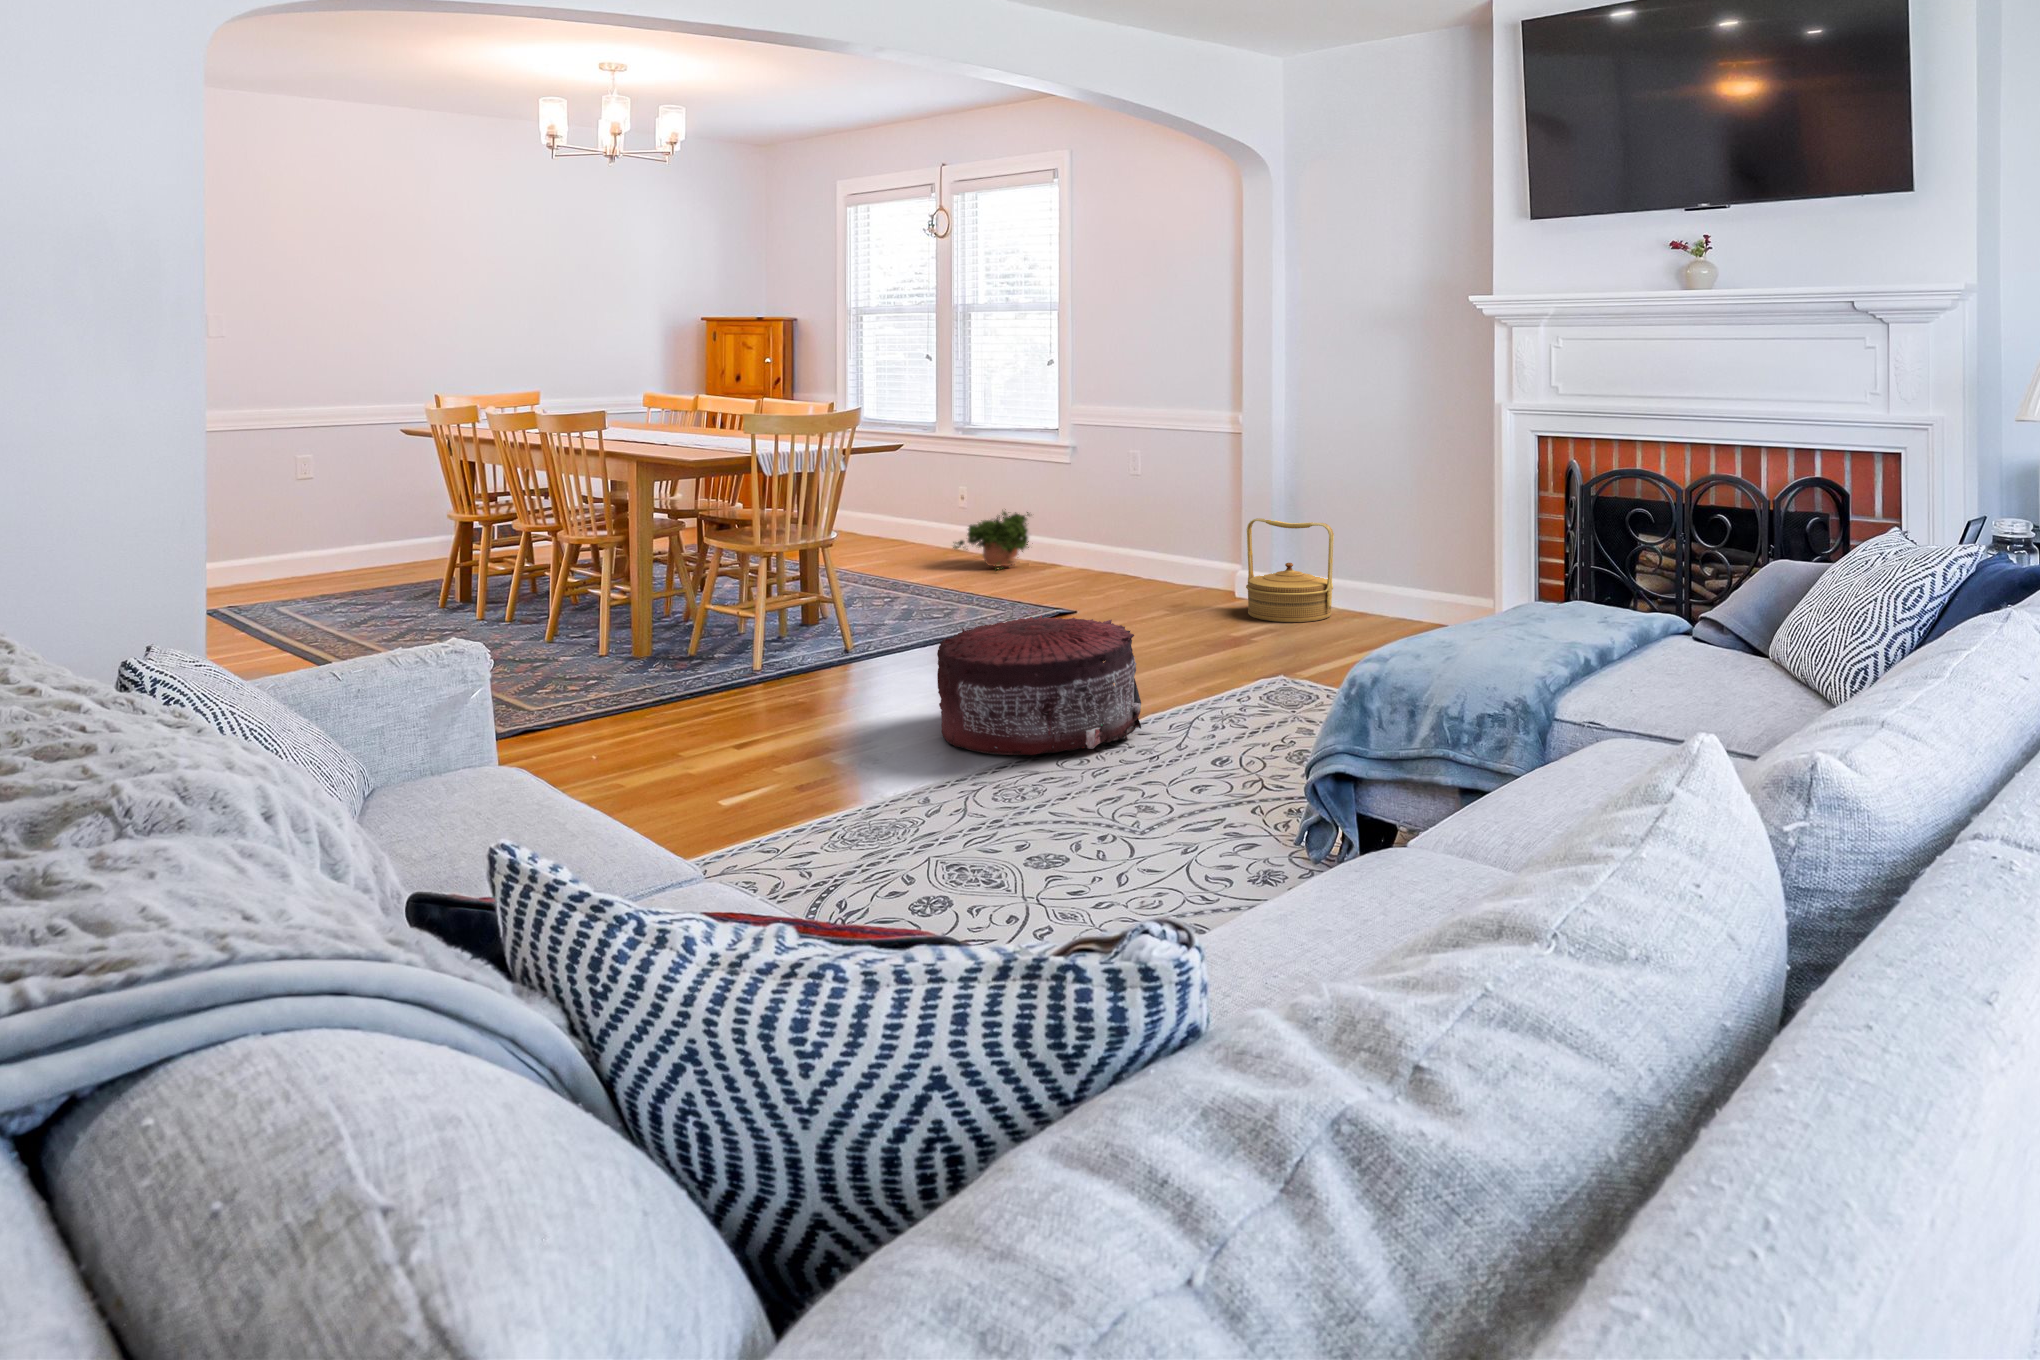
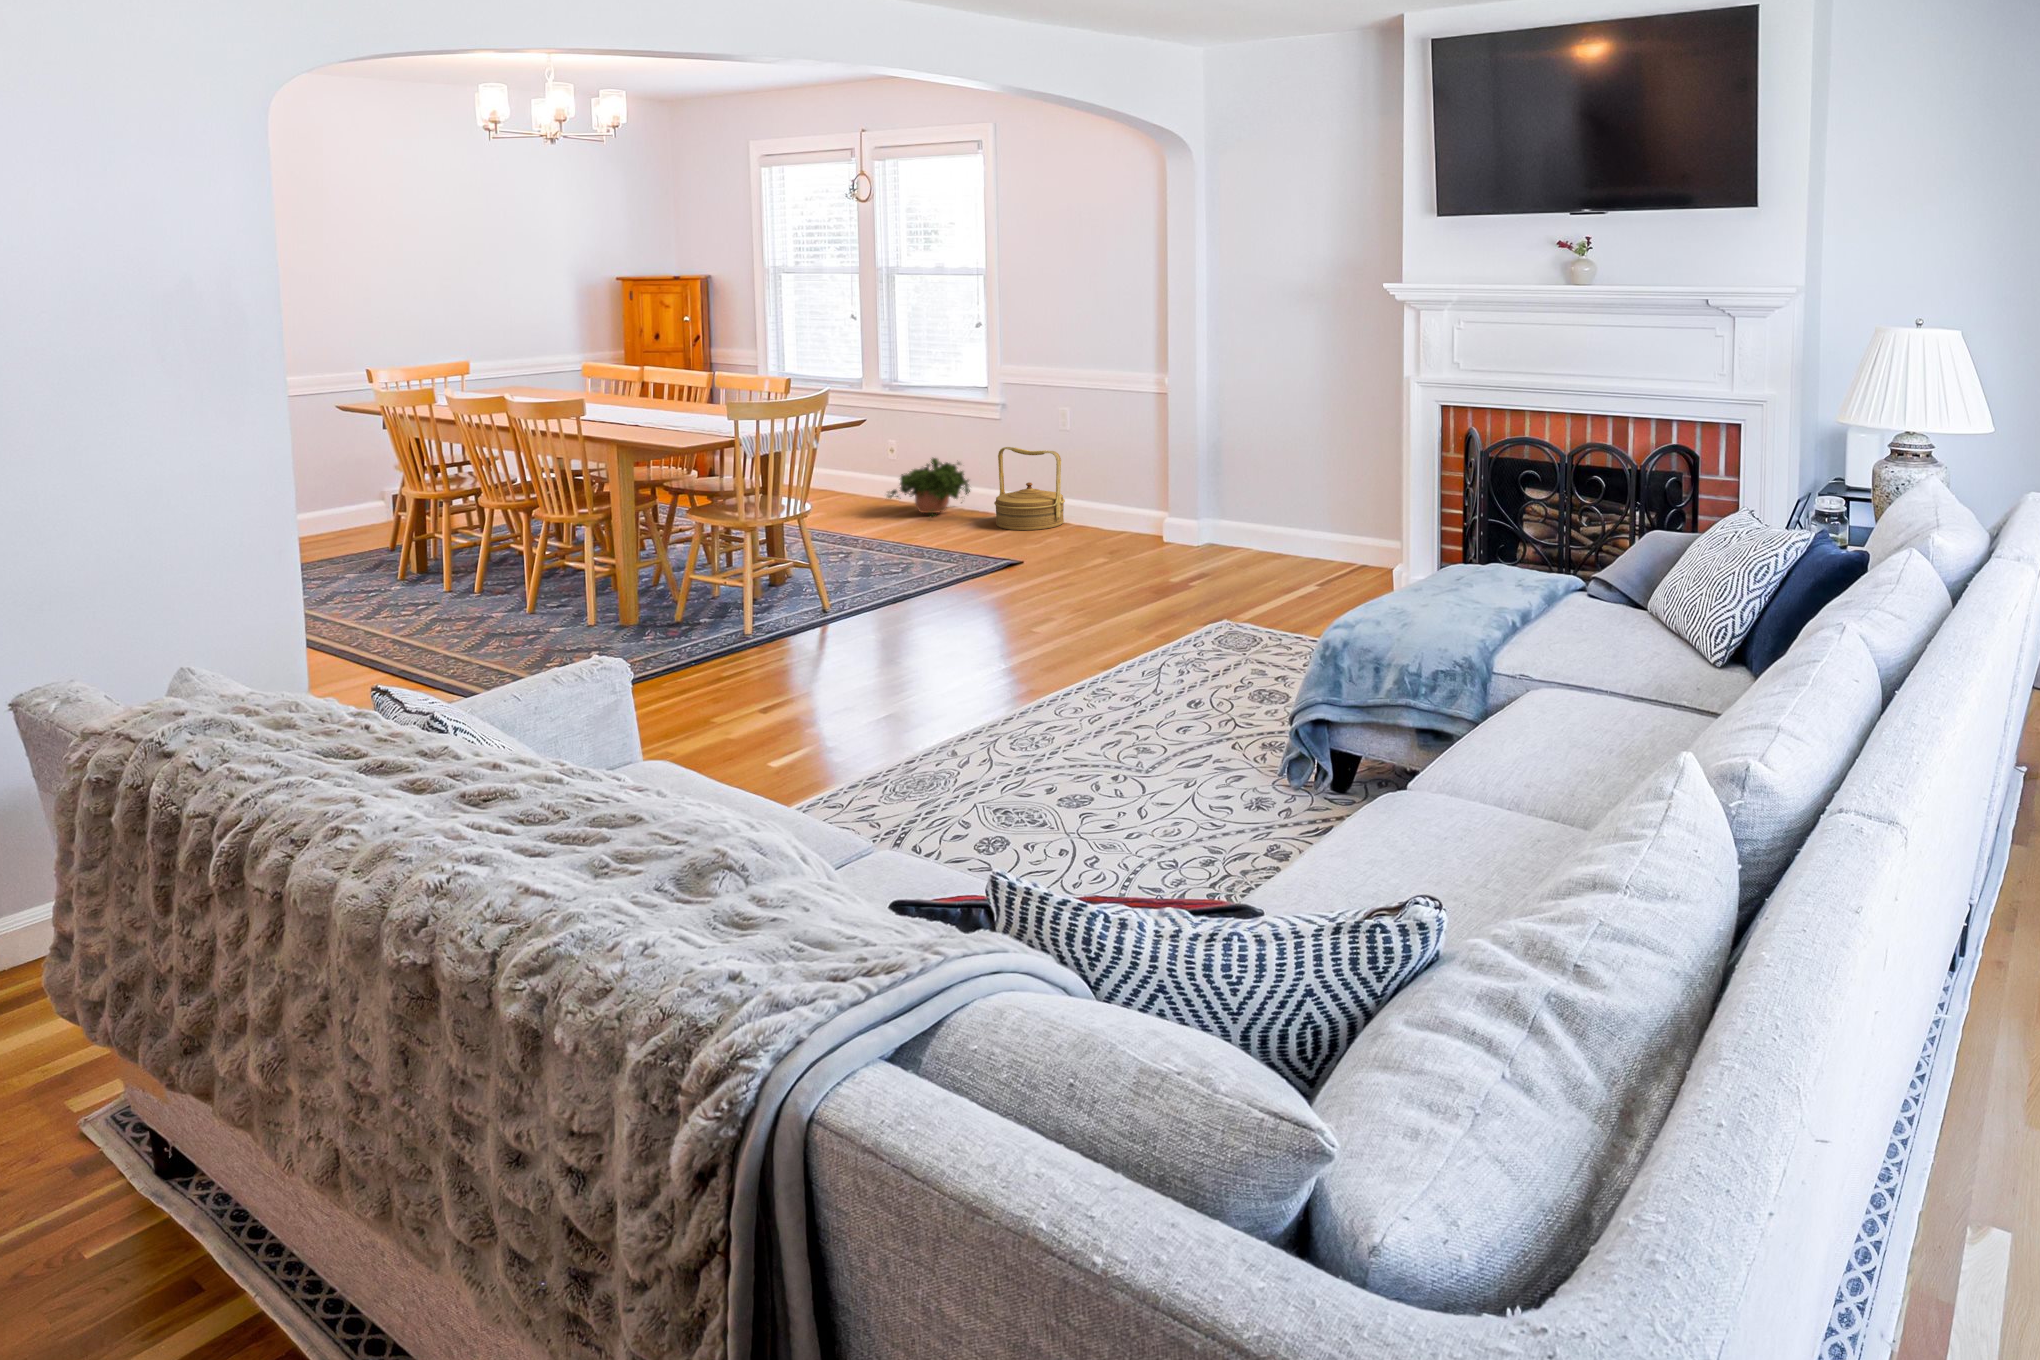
woven basket: present [1246,518,1334,622] -> present [994,447,1065,530]
pouf: present [937,615,1141,755] -> none [936,580,1121,708]

